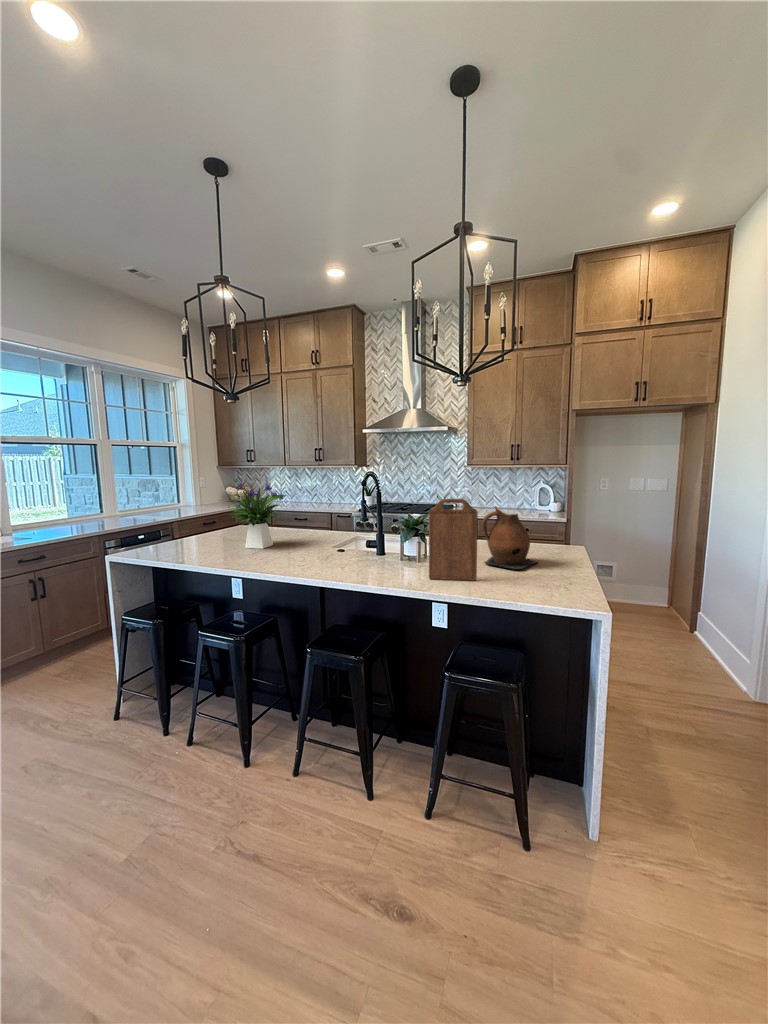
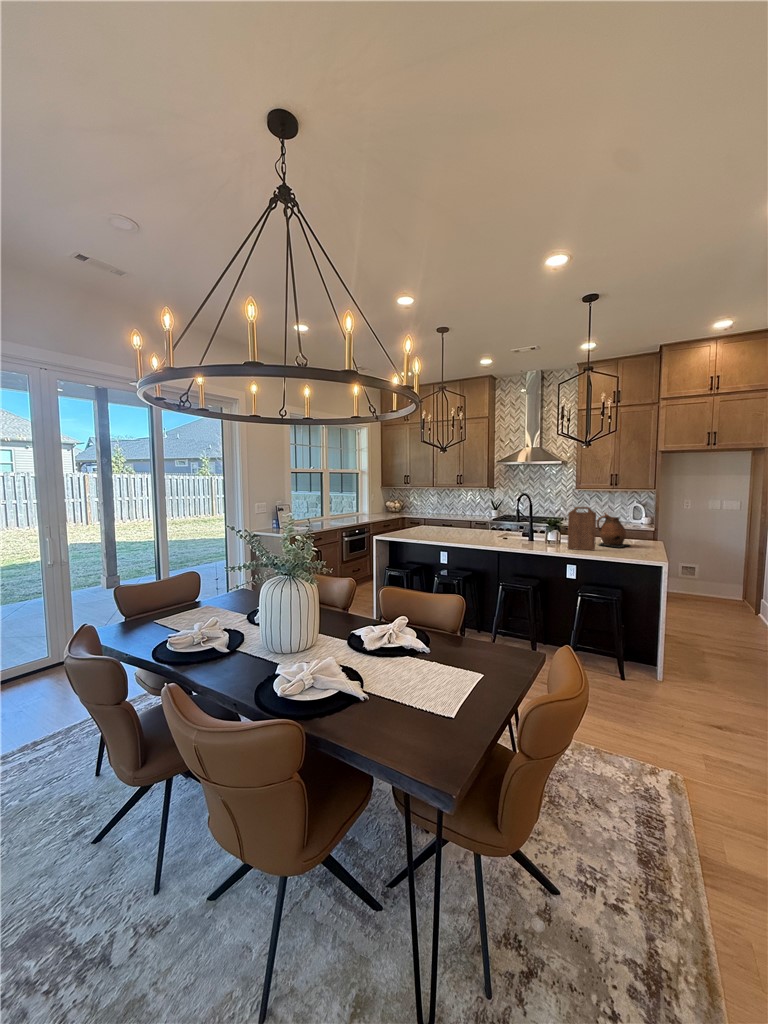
flower arrangement: present [229,480,286,549] -> none [435,496,472,535]

